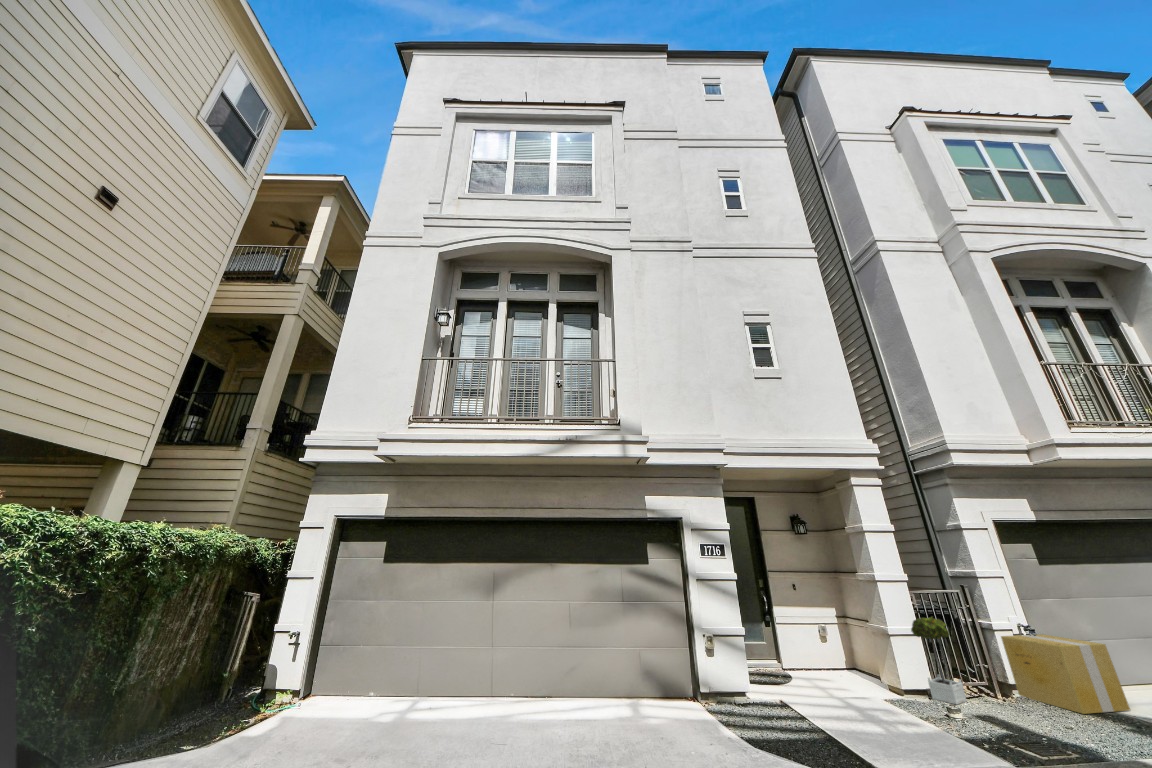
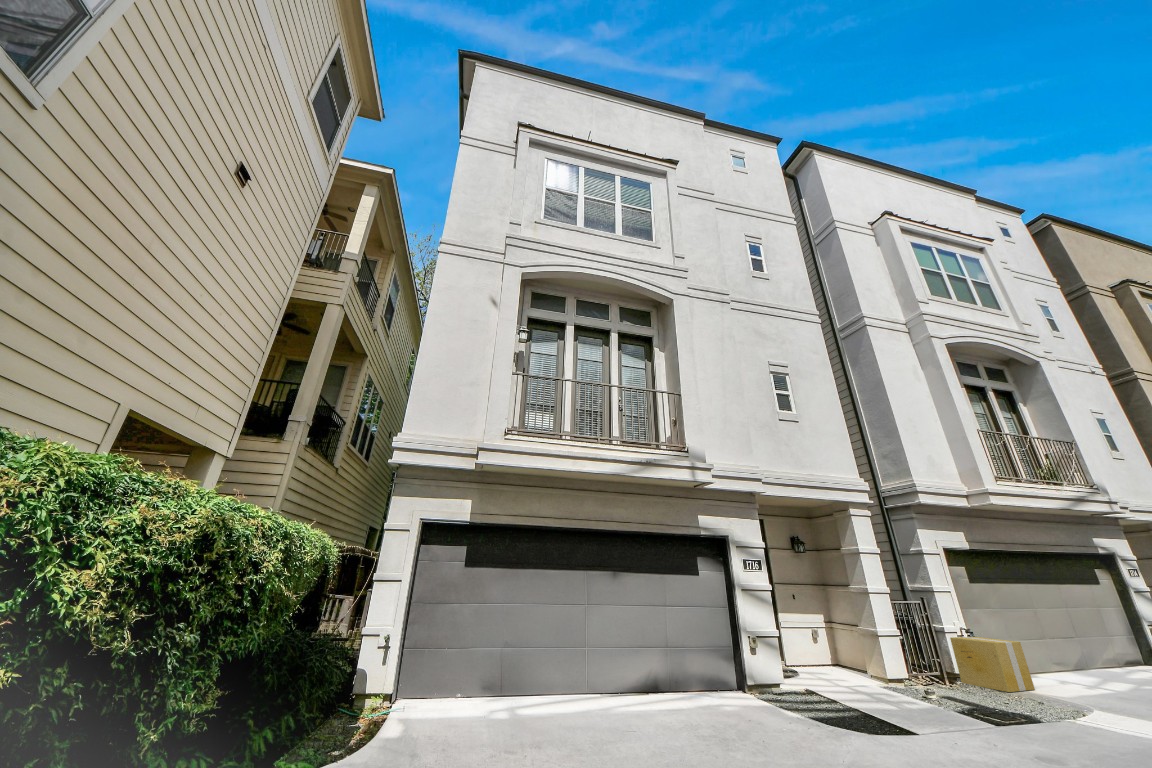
potted tree: present [911,617,966,704] -> none [894,621,931,689]

